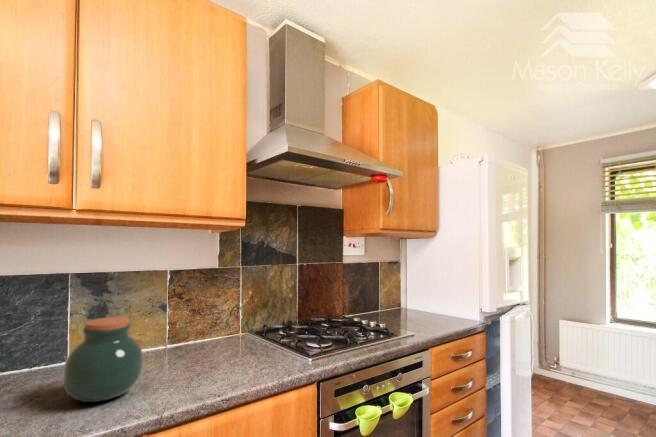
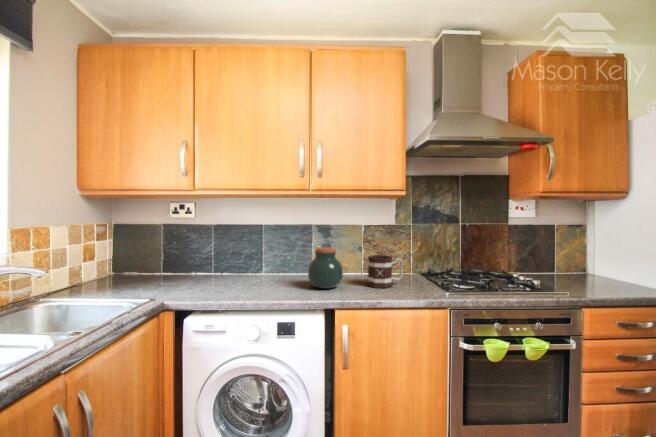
mug: none [185,318,241,377] -> present [368,255,403,288]

